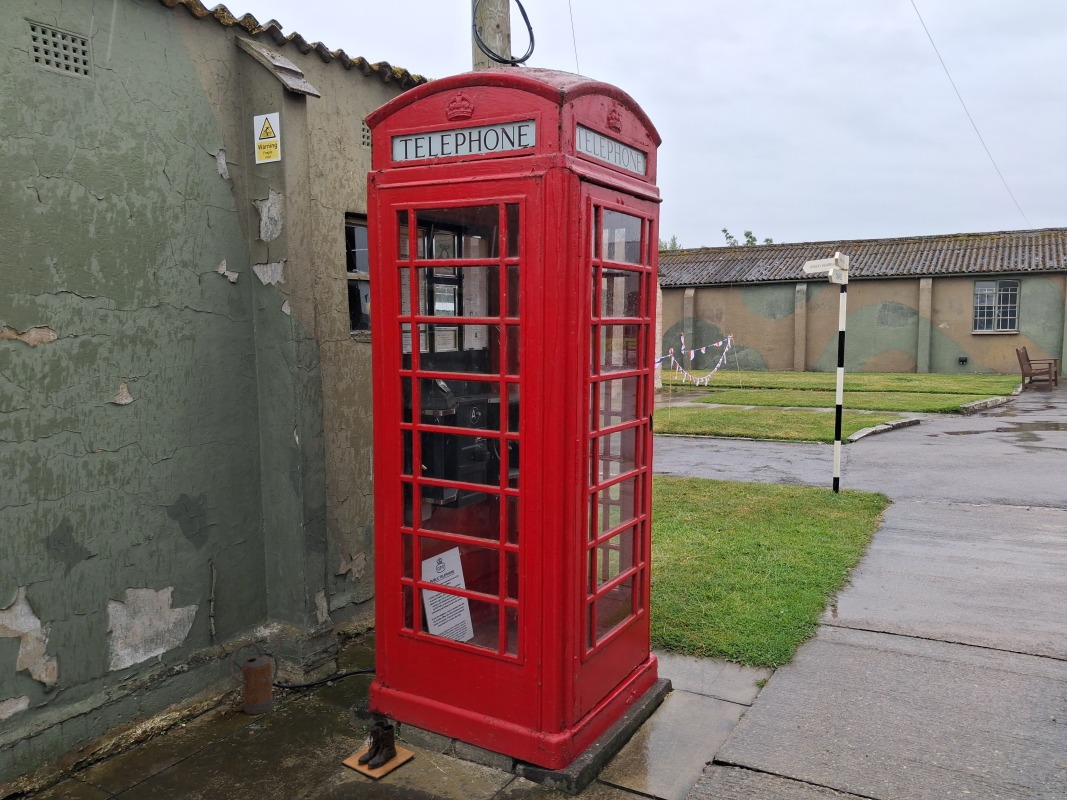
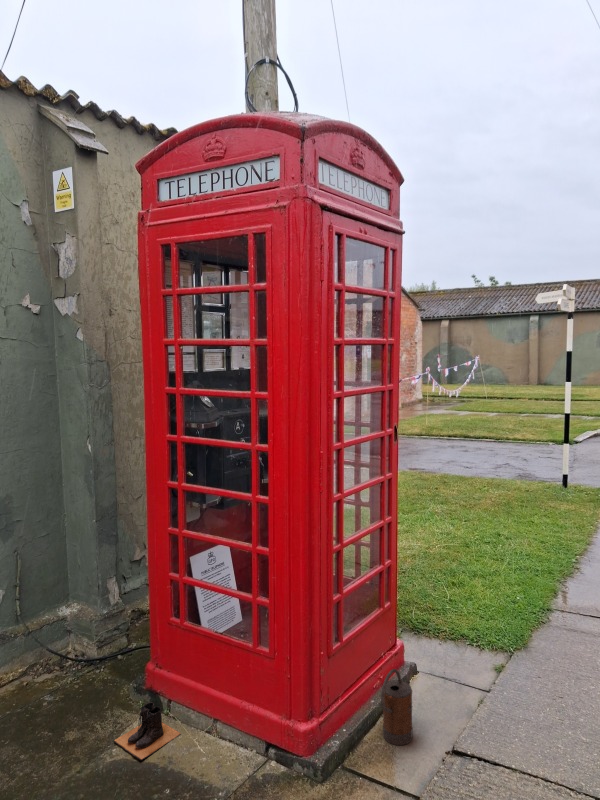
watering can: present [229,642,282,714] -> present [381,665,412,745]

